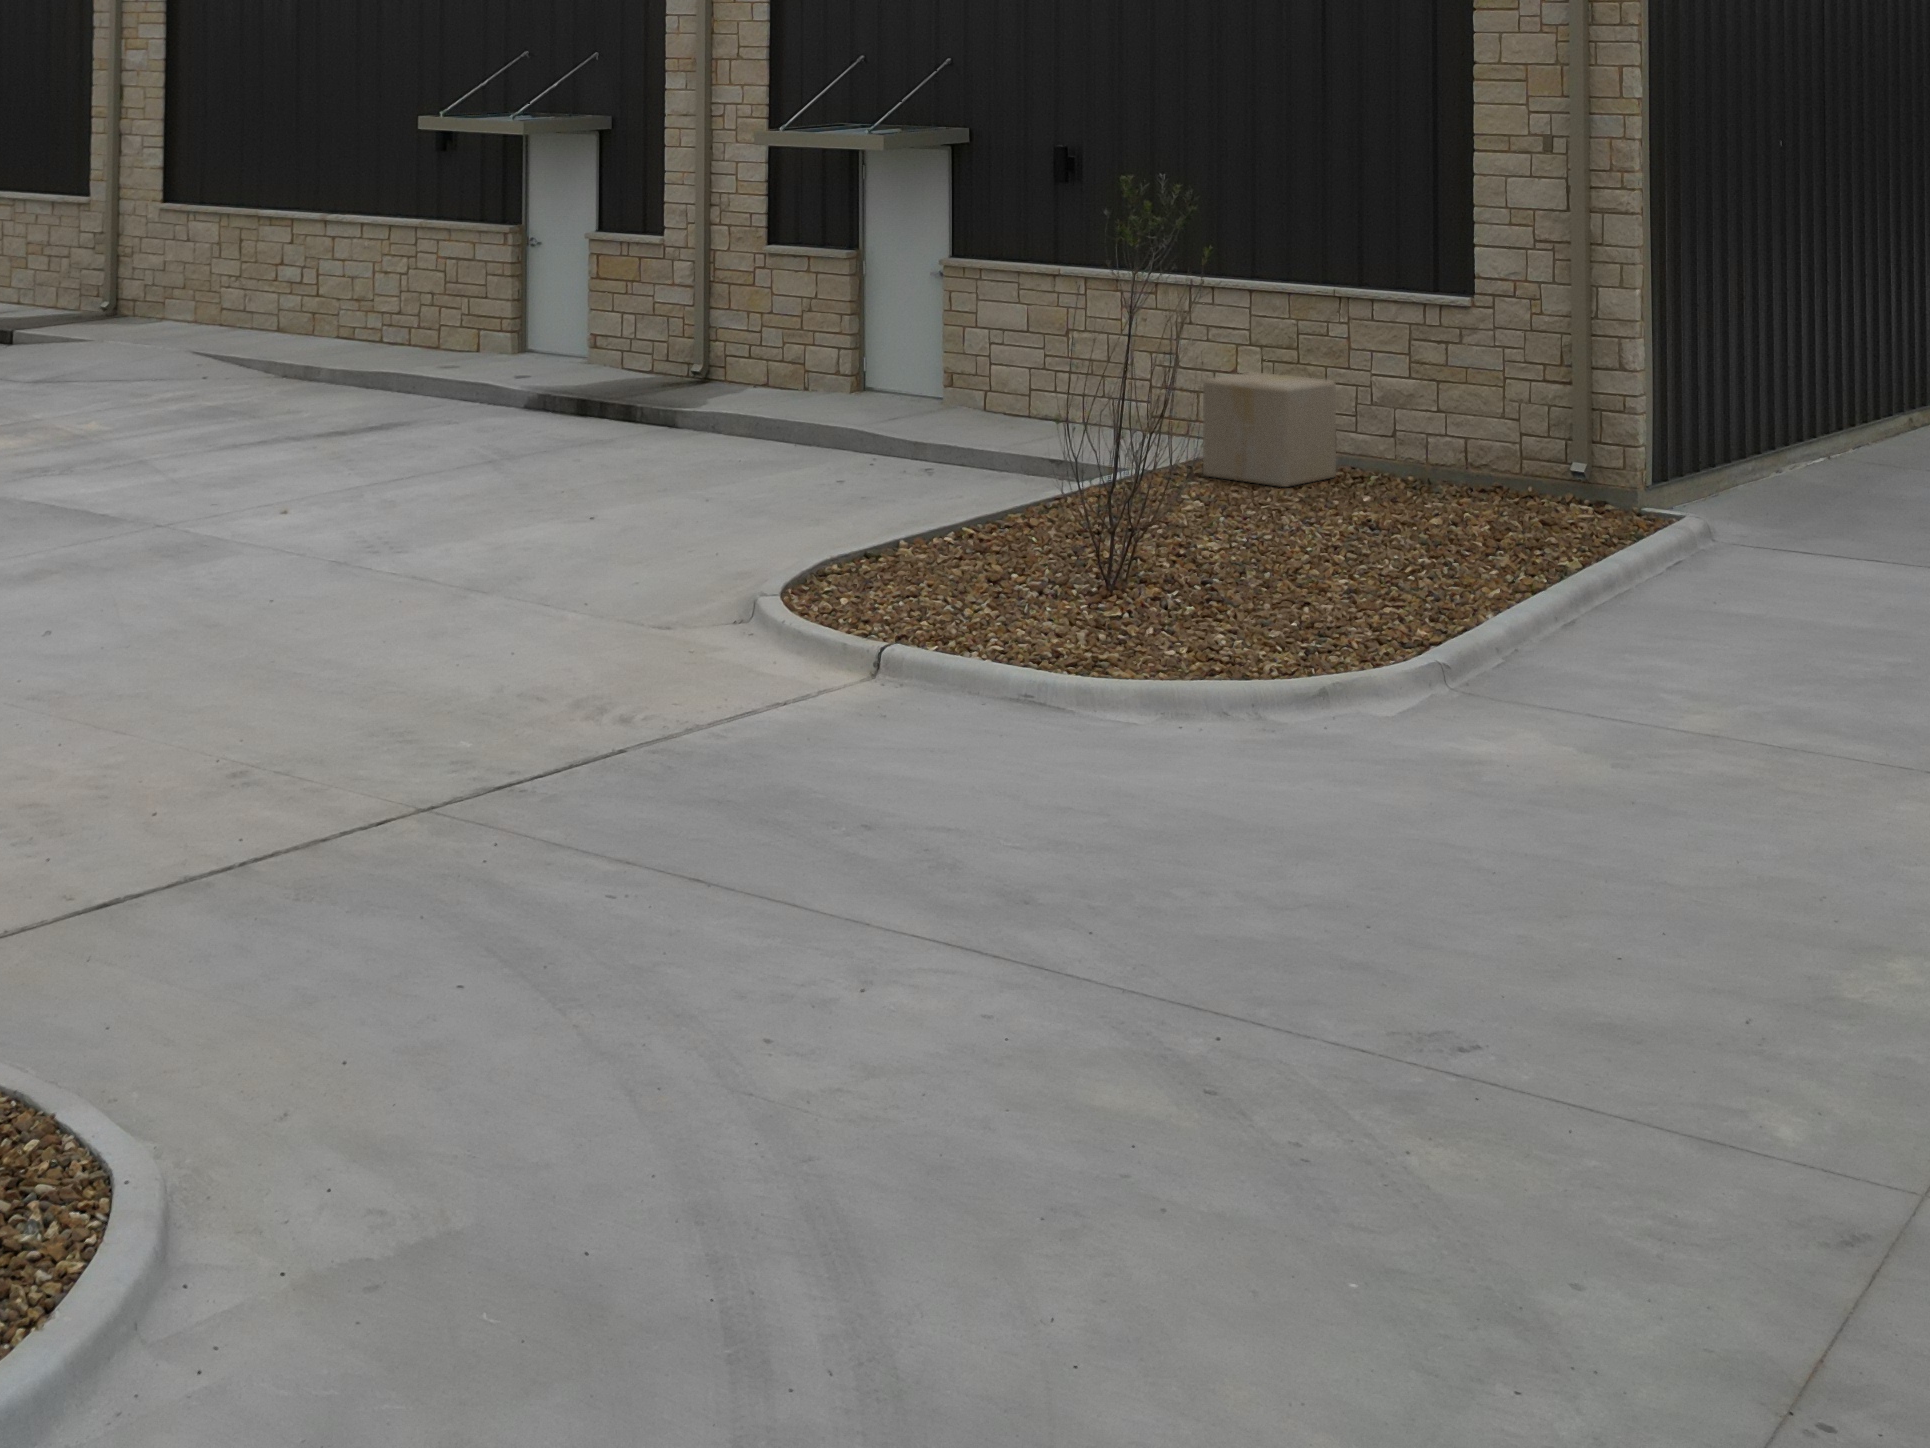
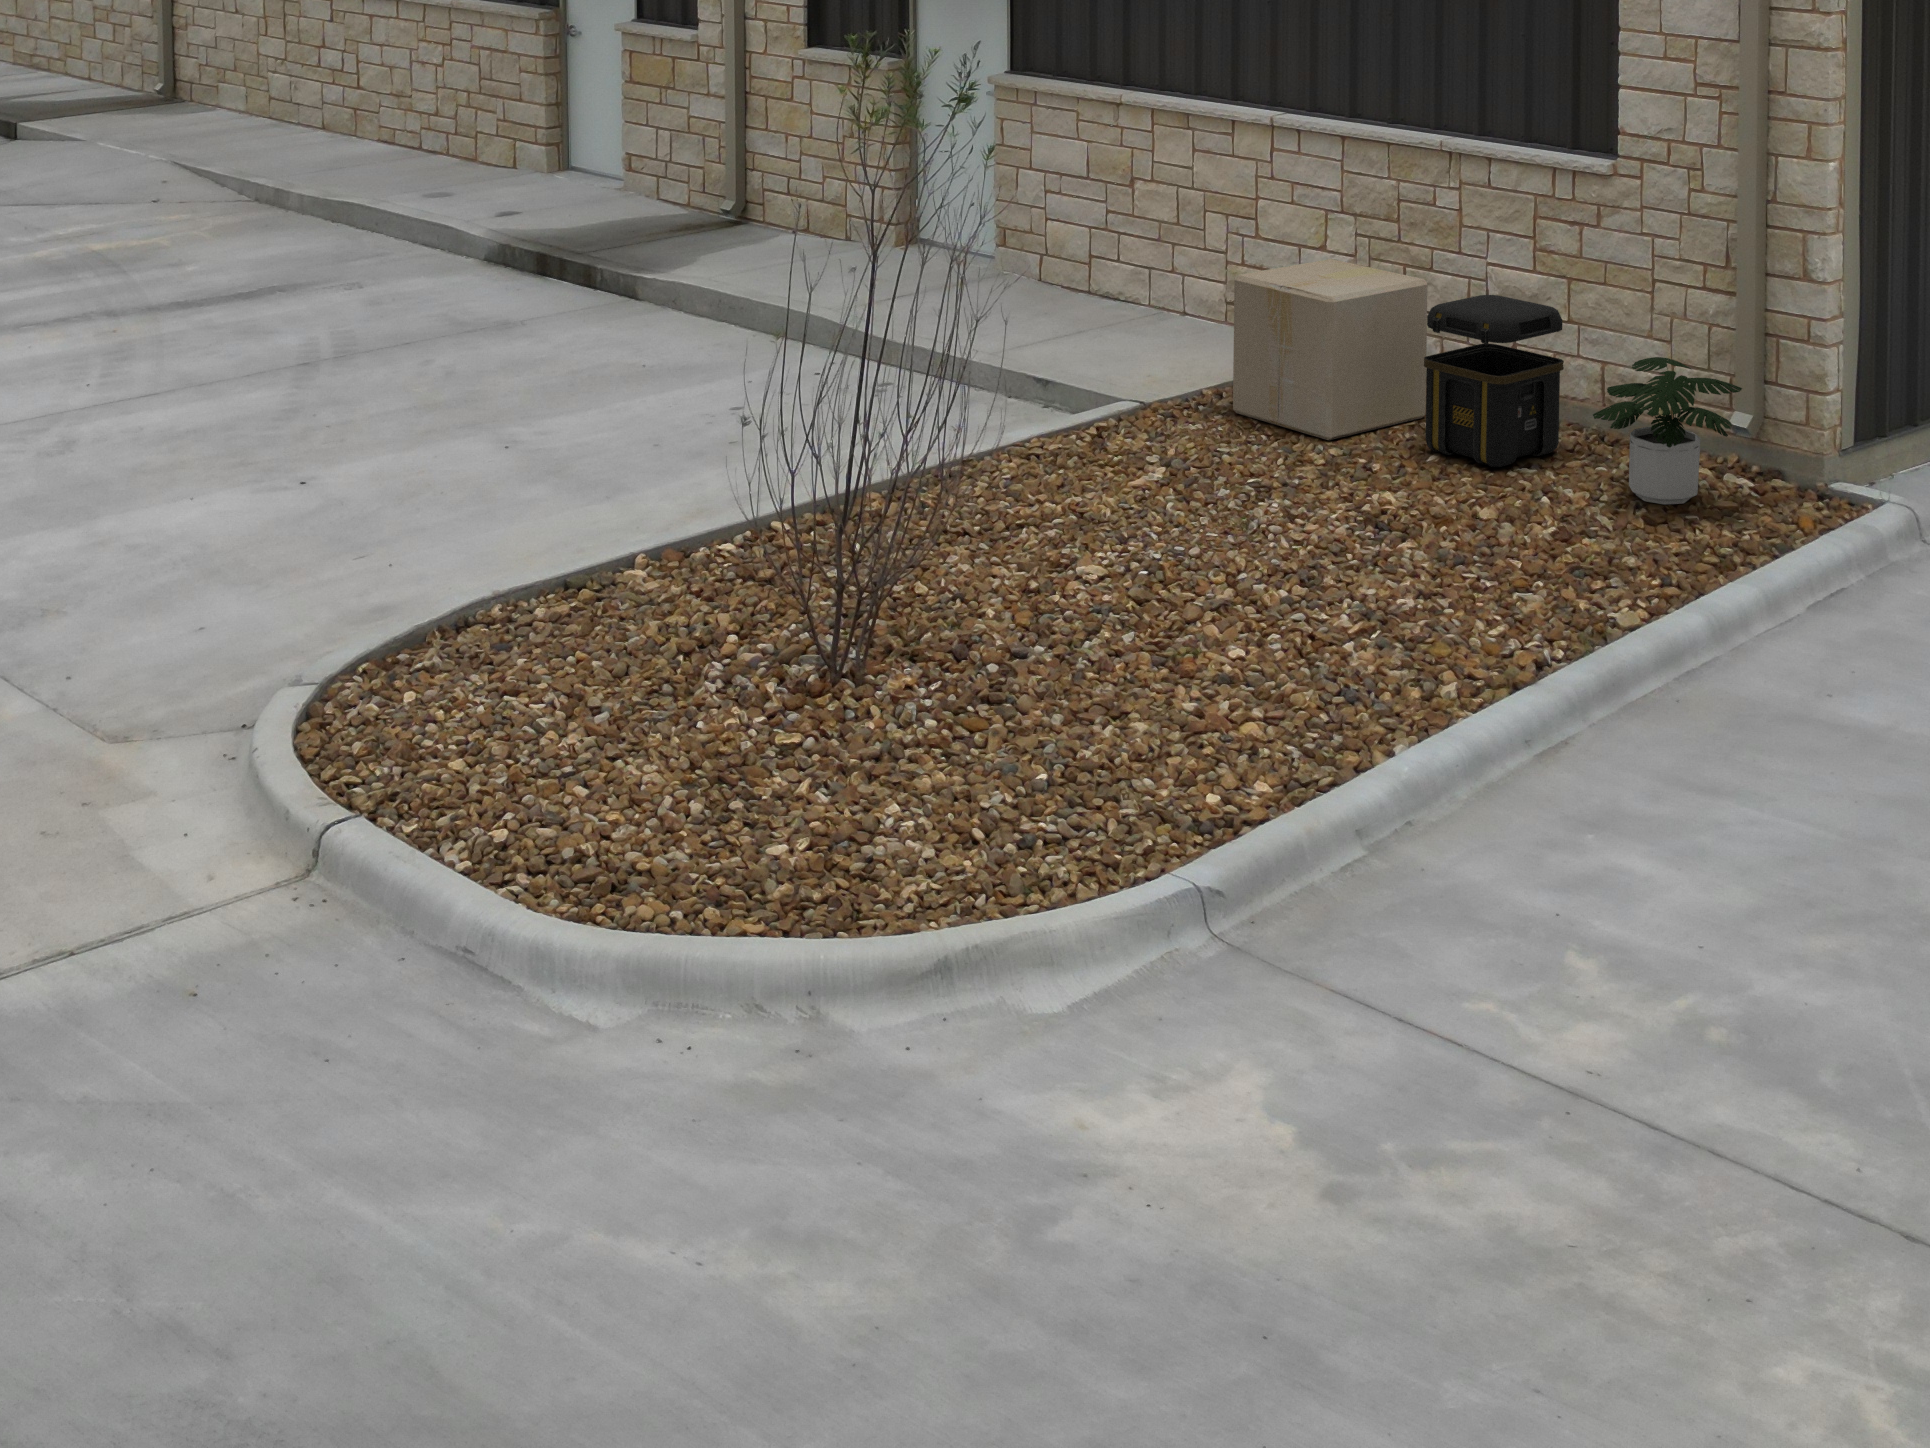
toolbox: none [1353,387,1447,498] -> present [1424,295,1564,467]
potted plant: none [1487,418,1586,512] -> present [1593,357,1742,505]

